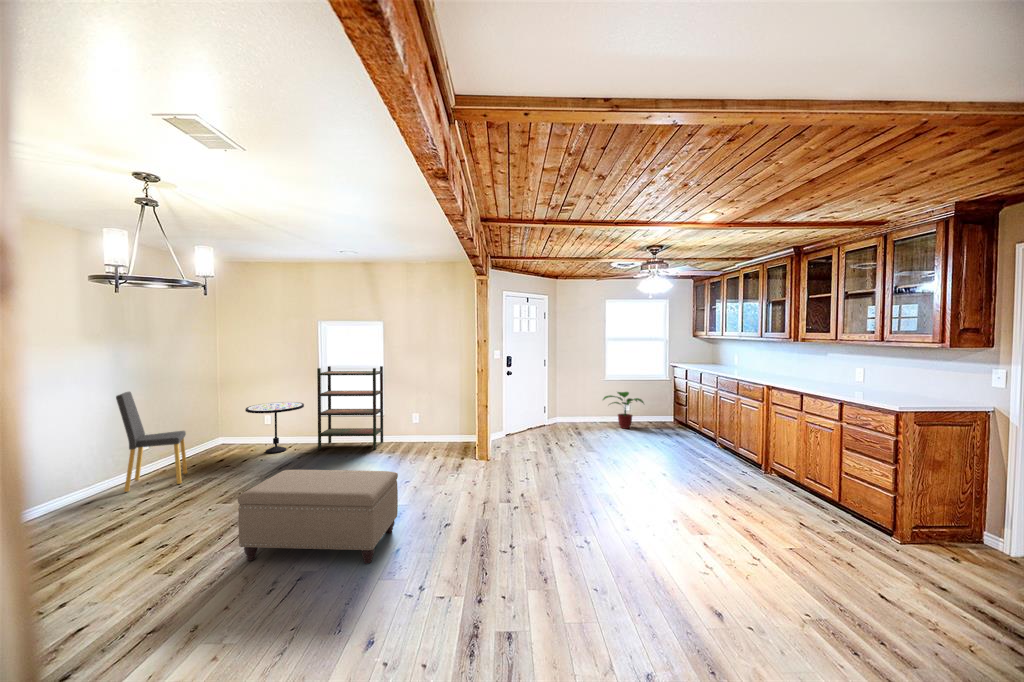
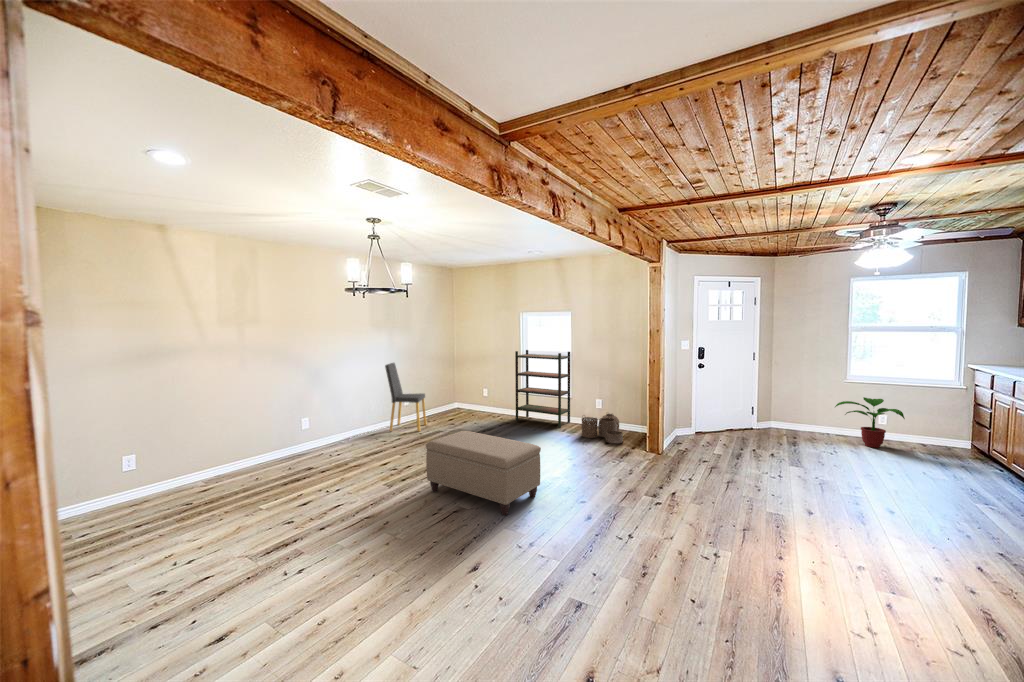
side table: present [245,402,304,453] -> none [465,378,507,419]
woven basket: none [404,426,449,457] -> present [582,414,623,444]

